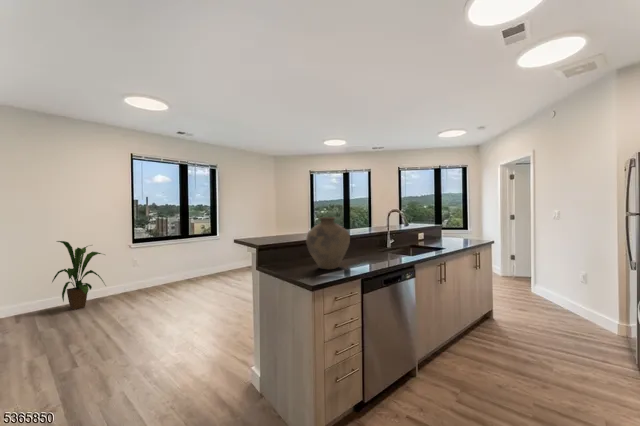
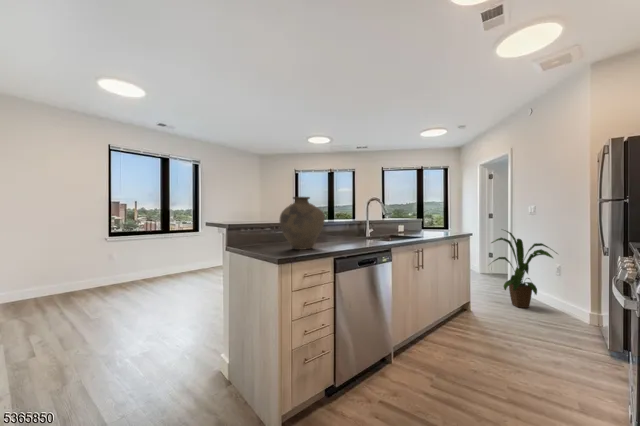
house plant: present [52,241,104,309] -> present [492,231,553,308]

